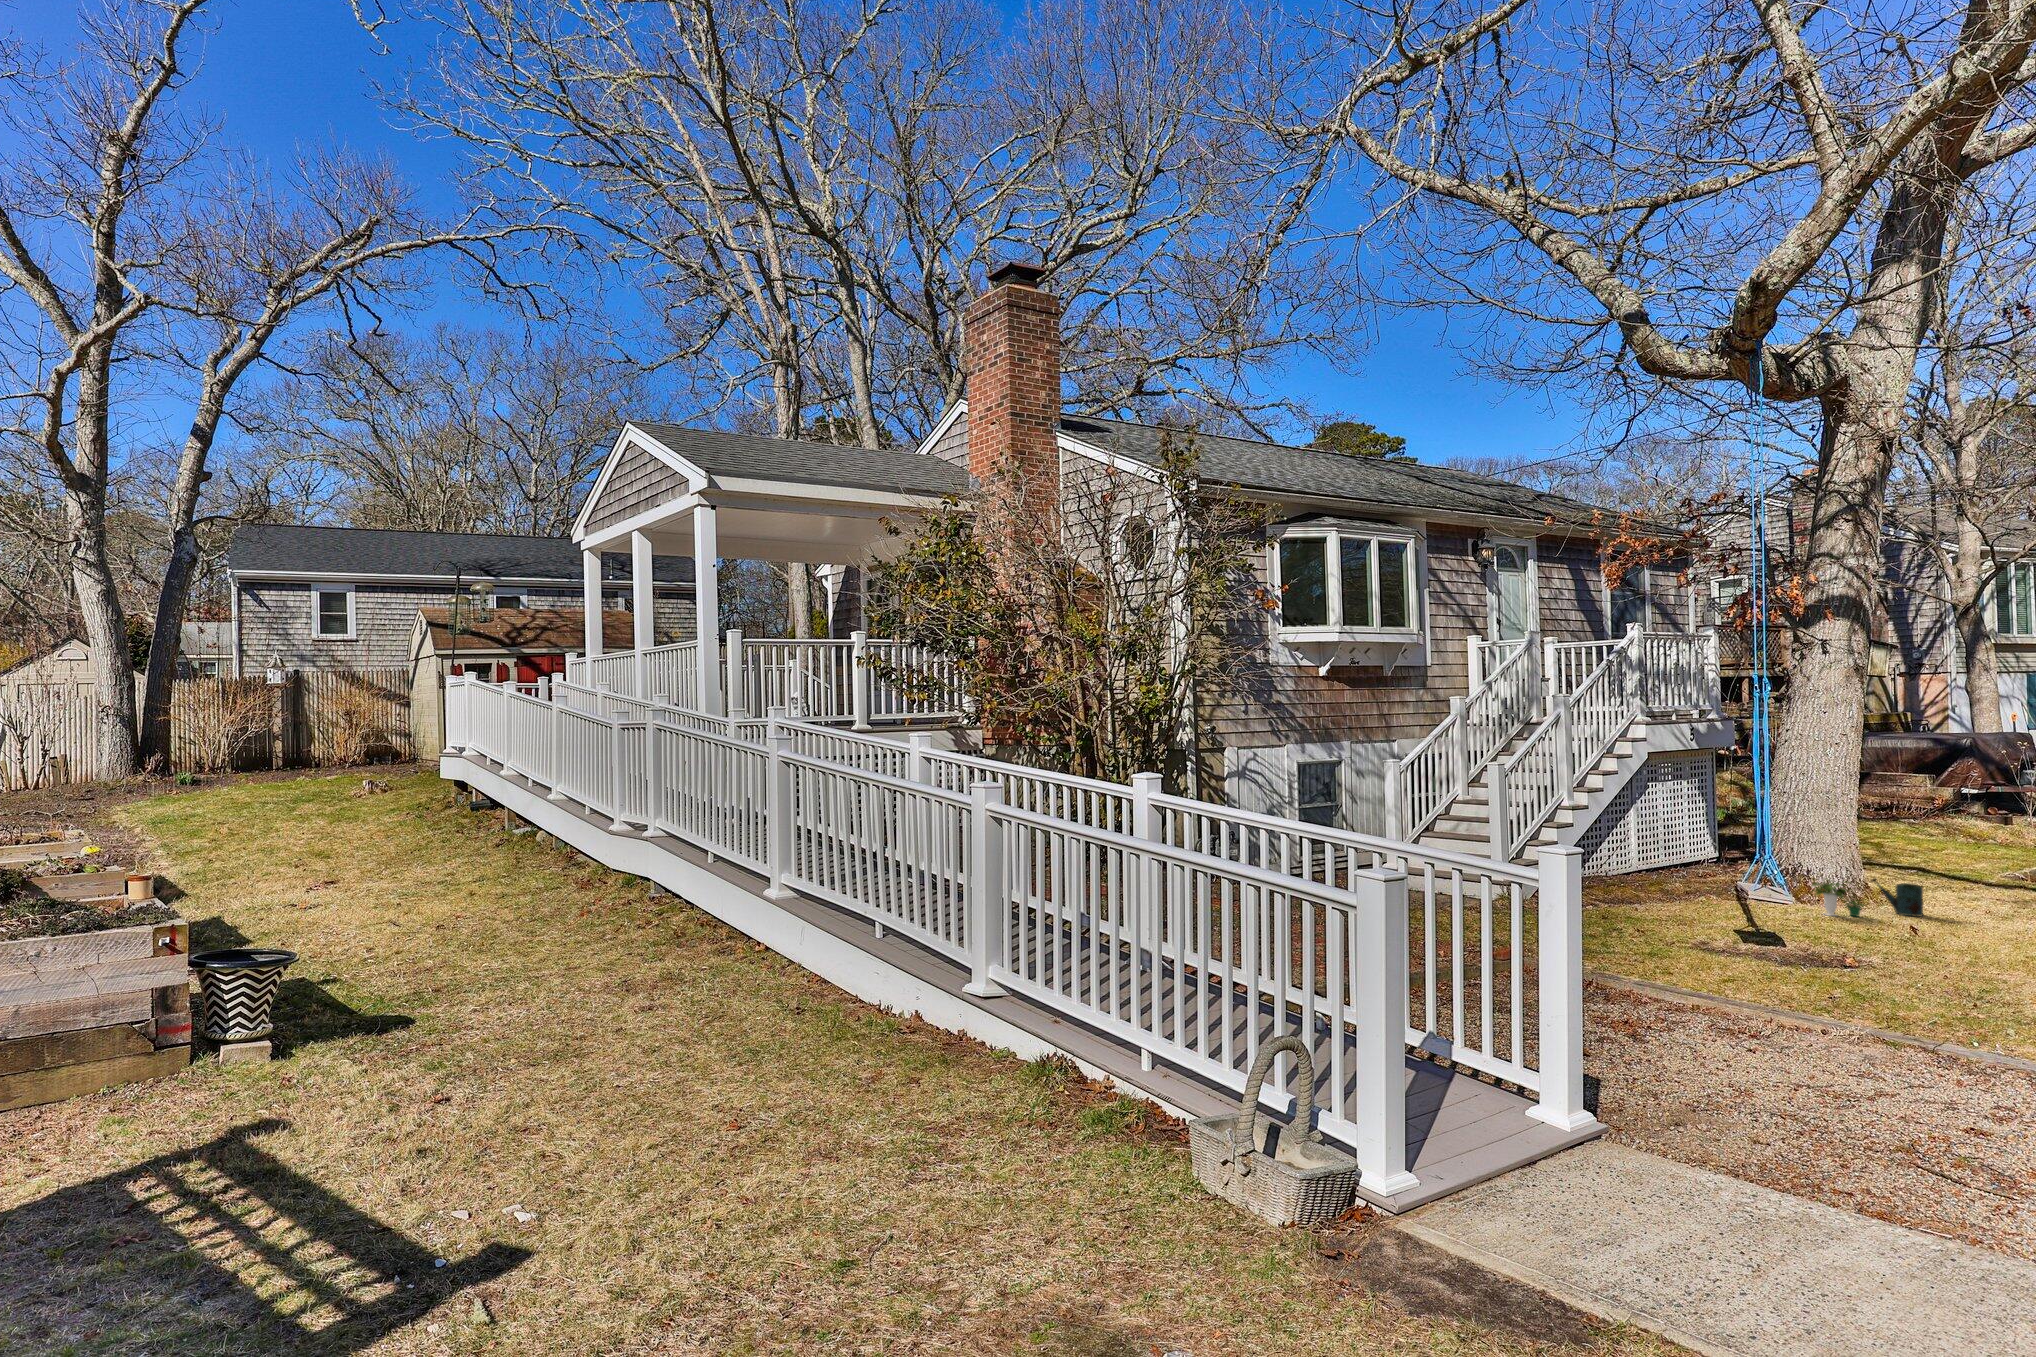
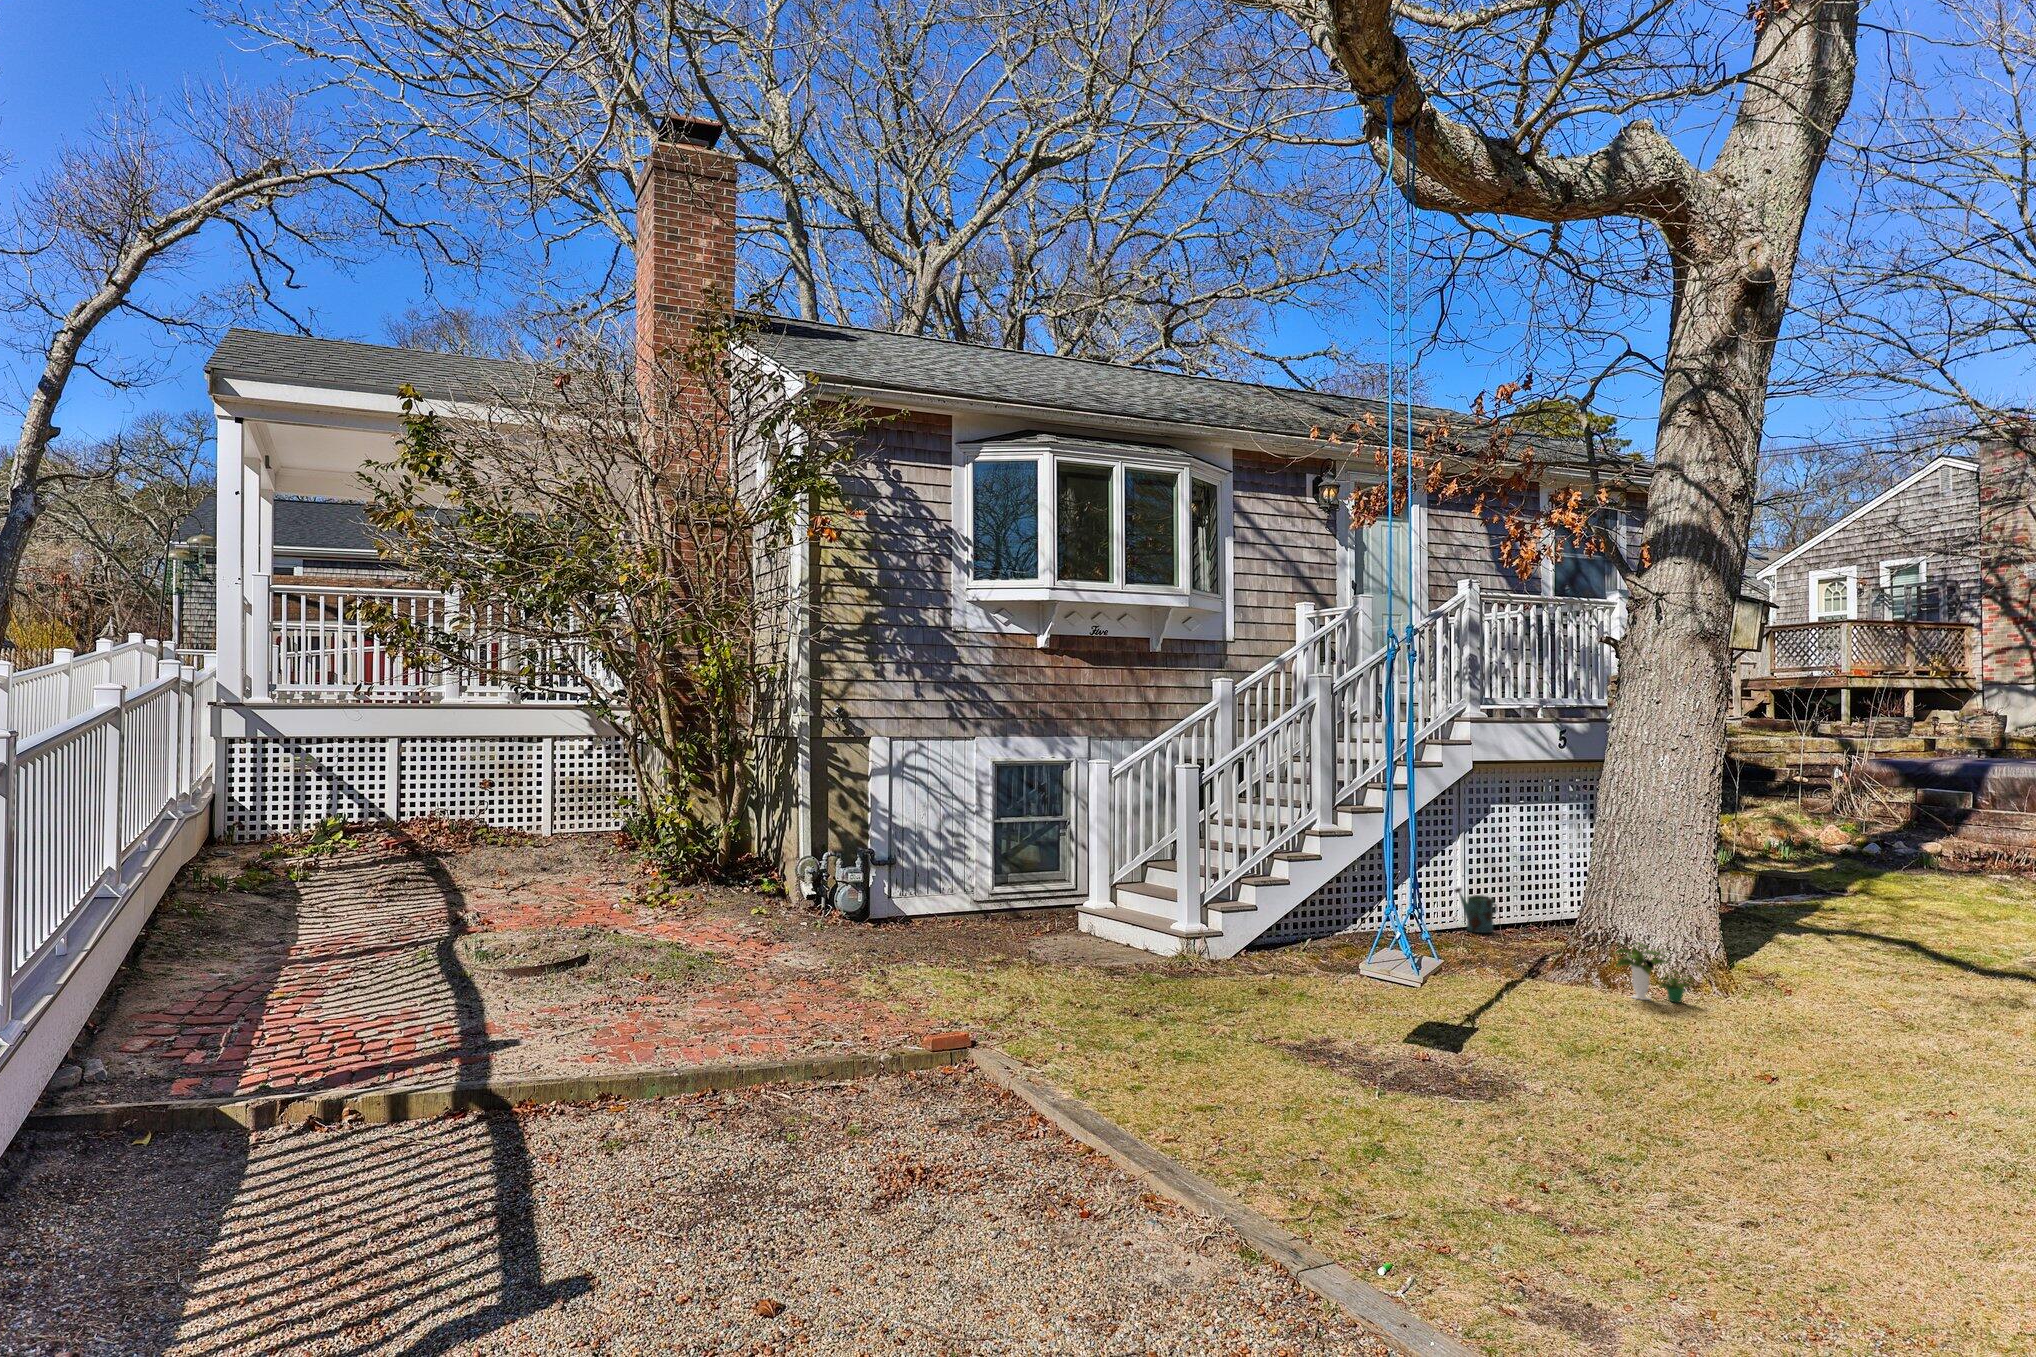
watering can: present [1871,878,1923,917] -> present [1455,888,1497,933]

